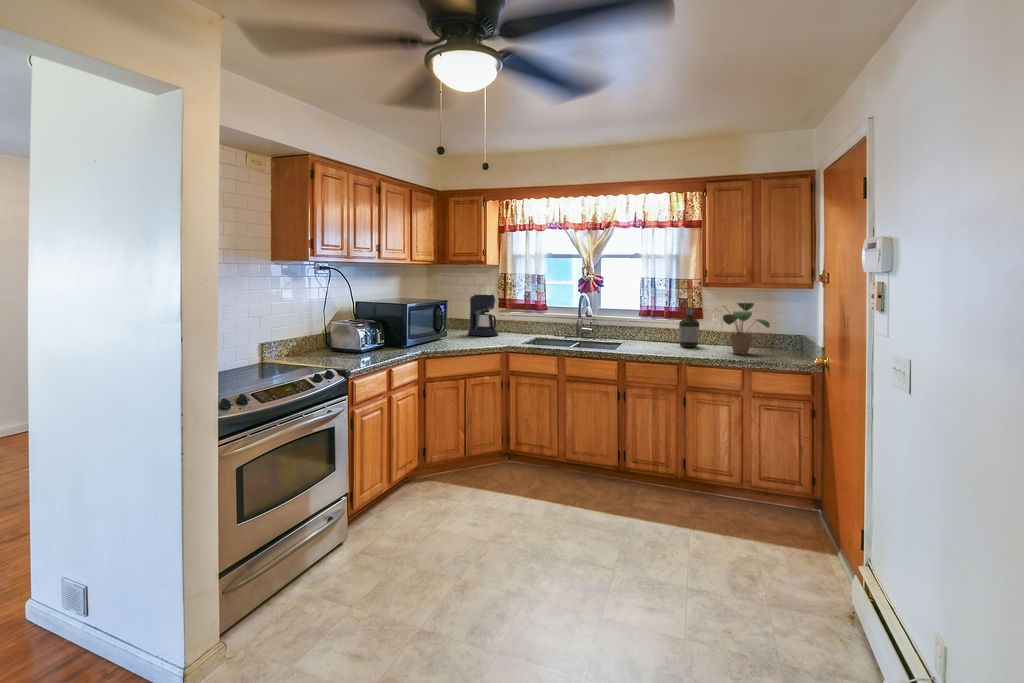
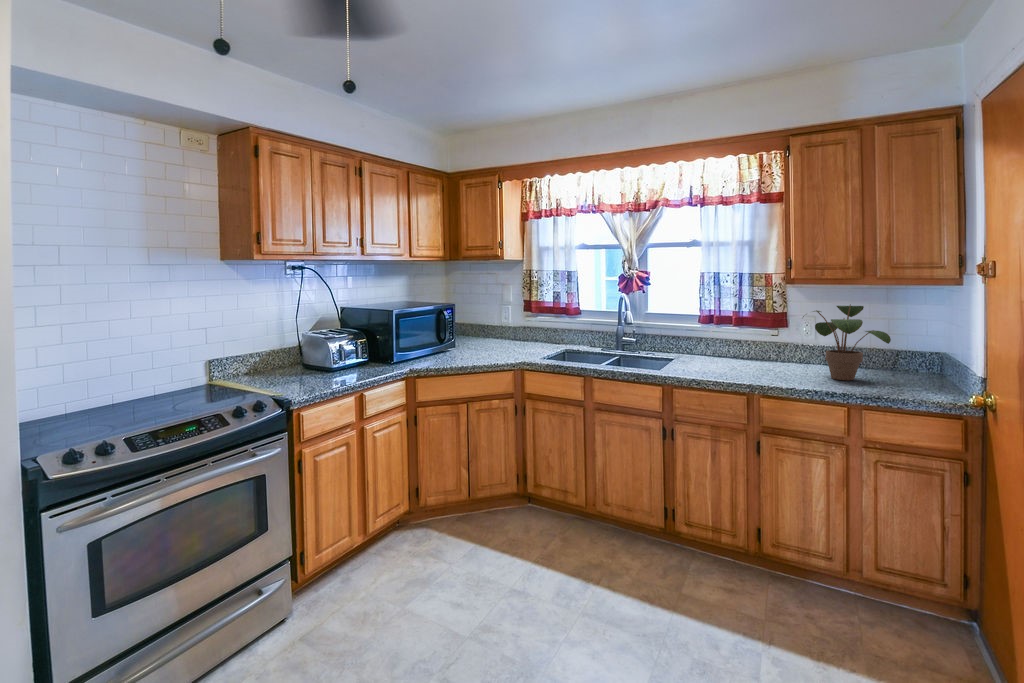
coffee maker: present [468,295,499,336] -> none [484,296,521,346]
bottle: present [679,308,699,347] -> none [751,312,780,366]

